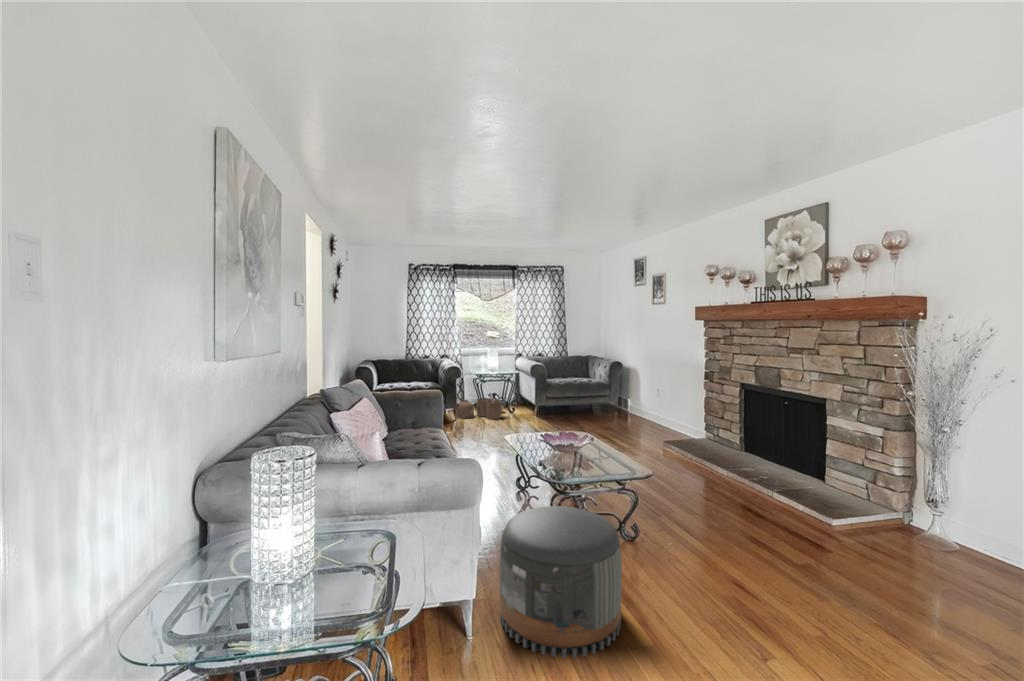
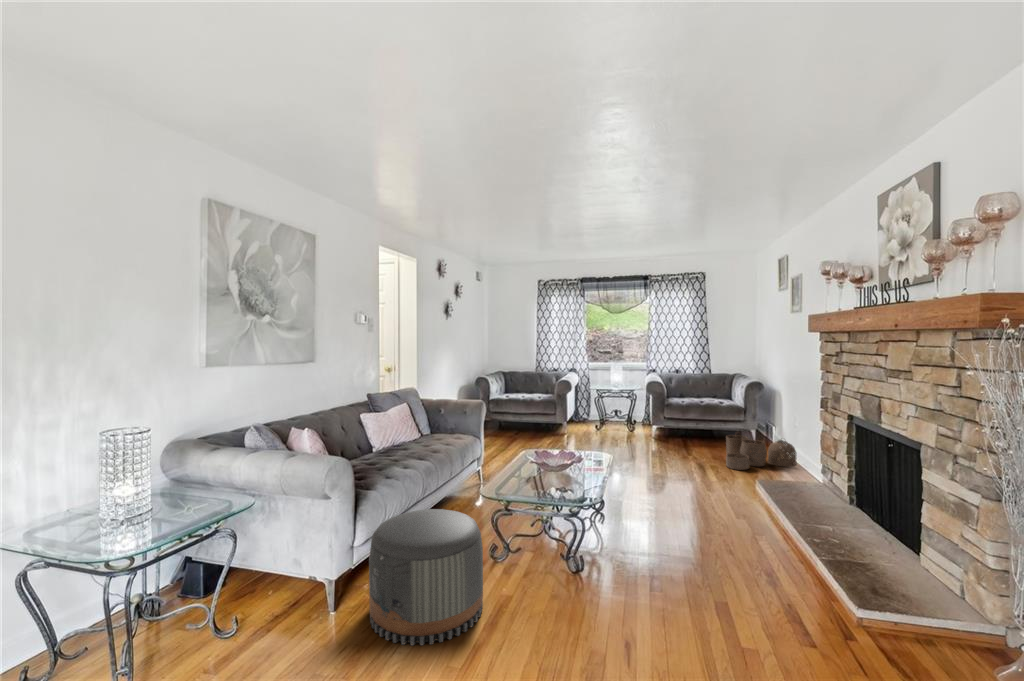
woven basket: present [456,397,503,419] -> present [726,435,797,470]

